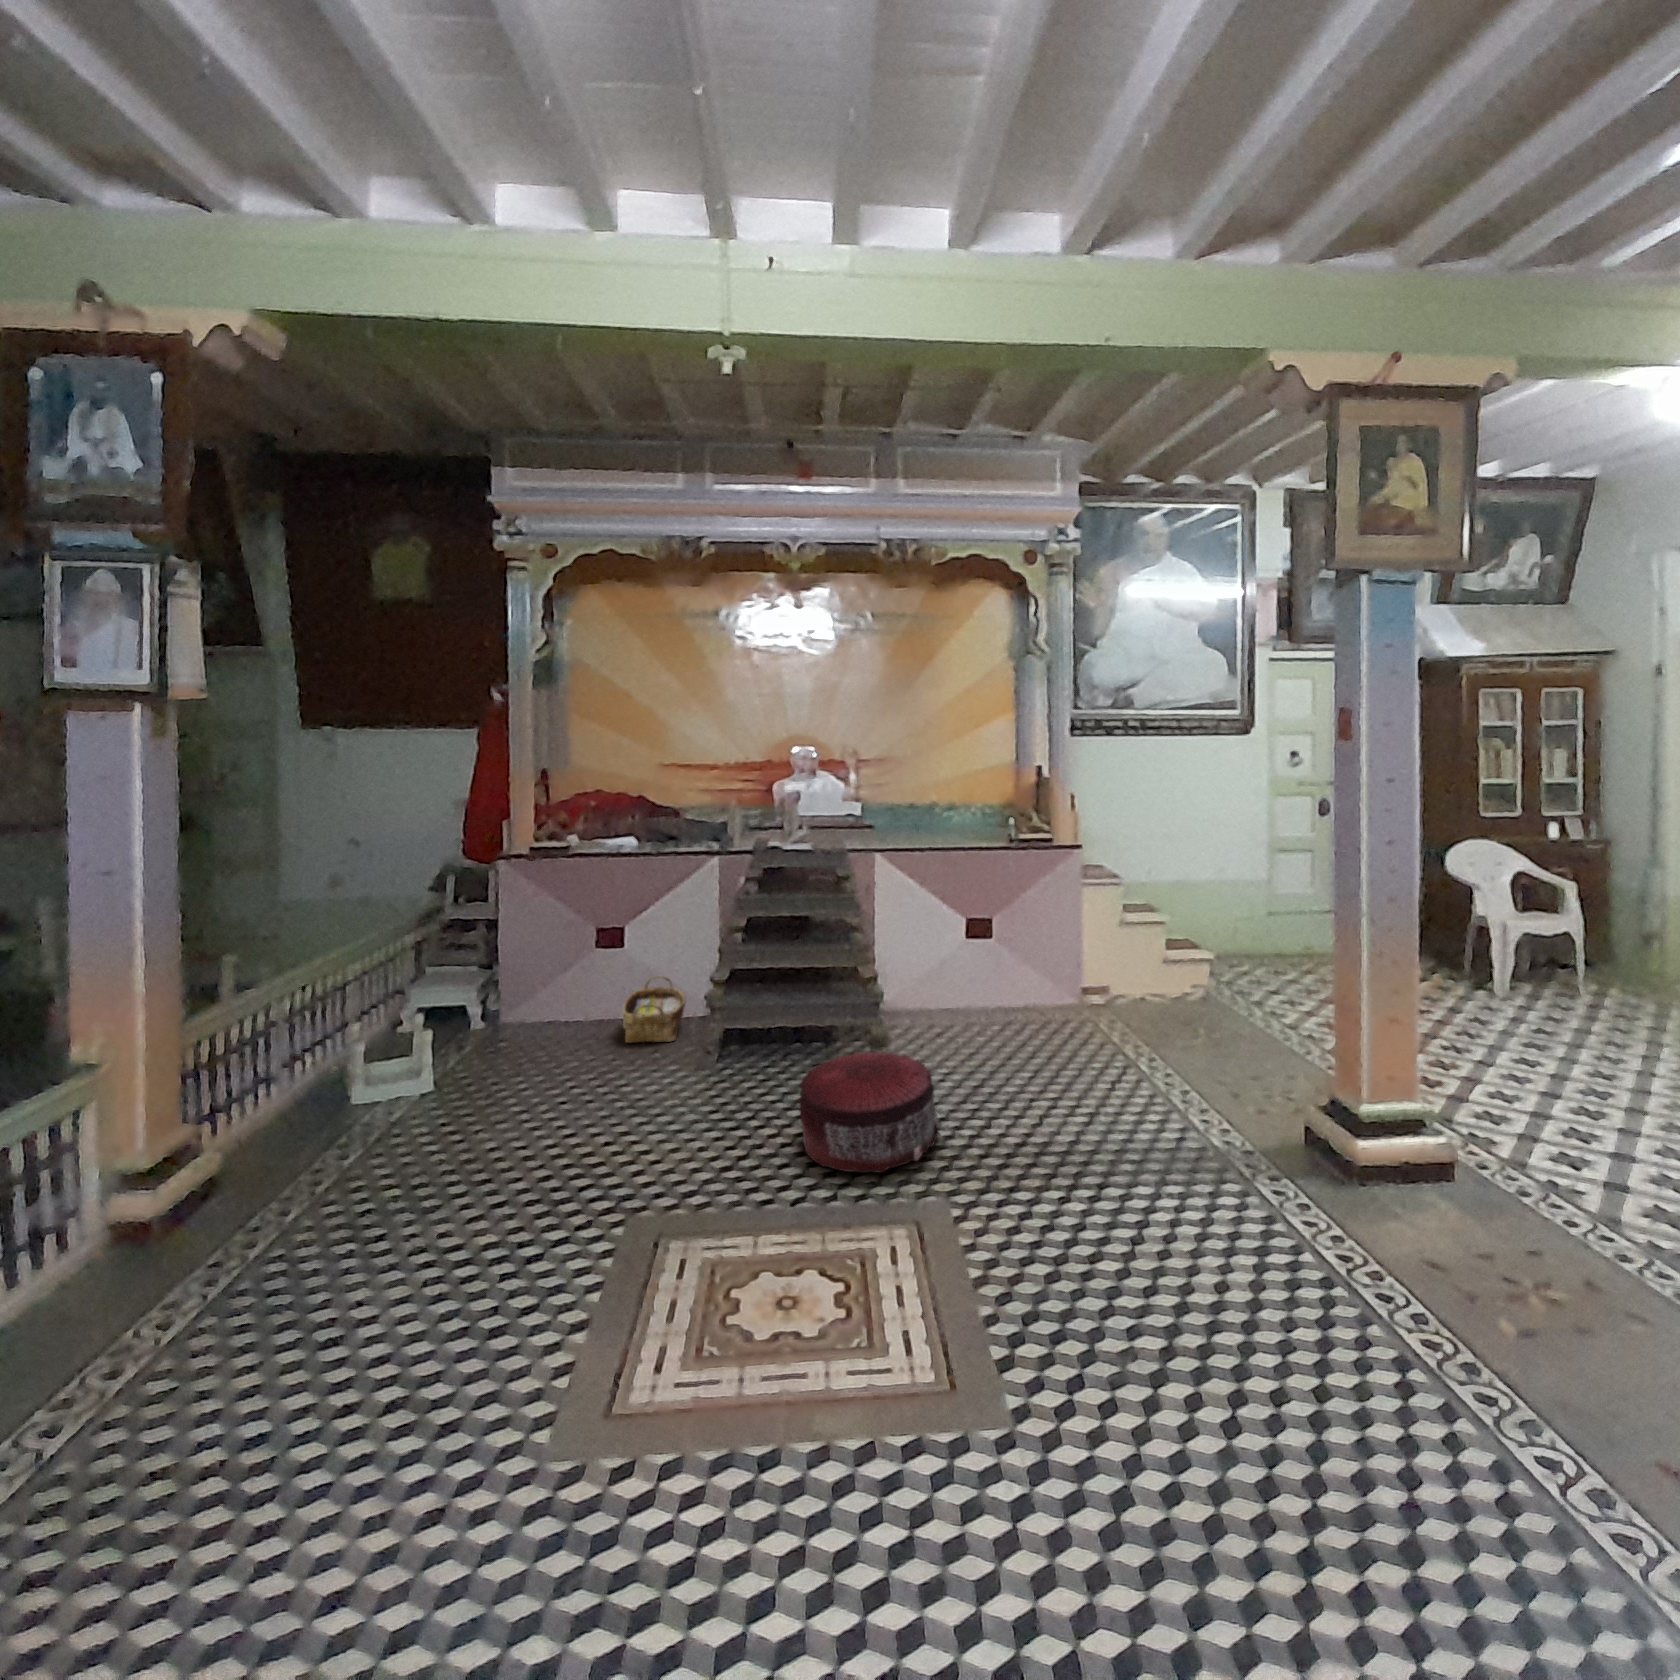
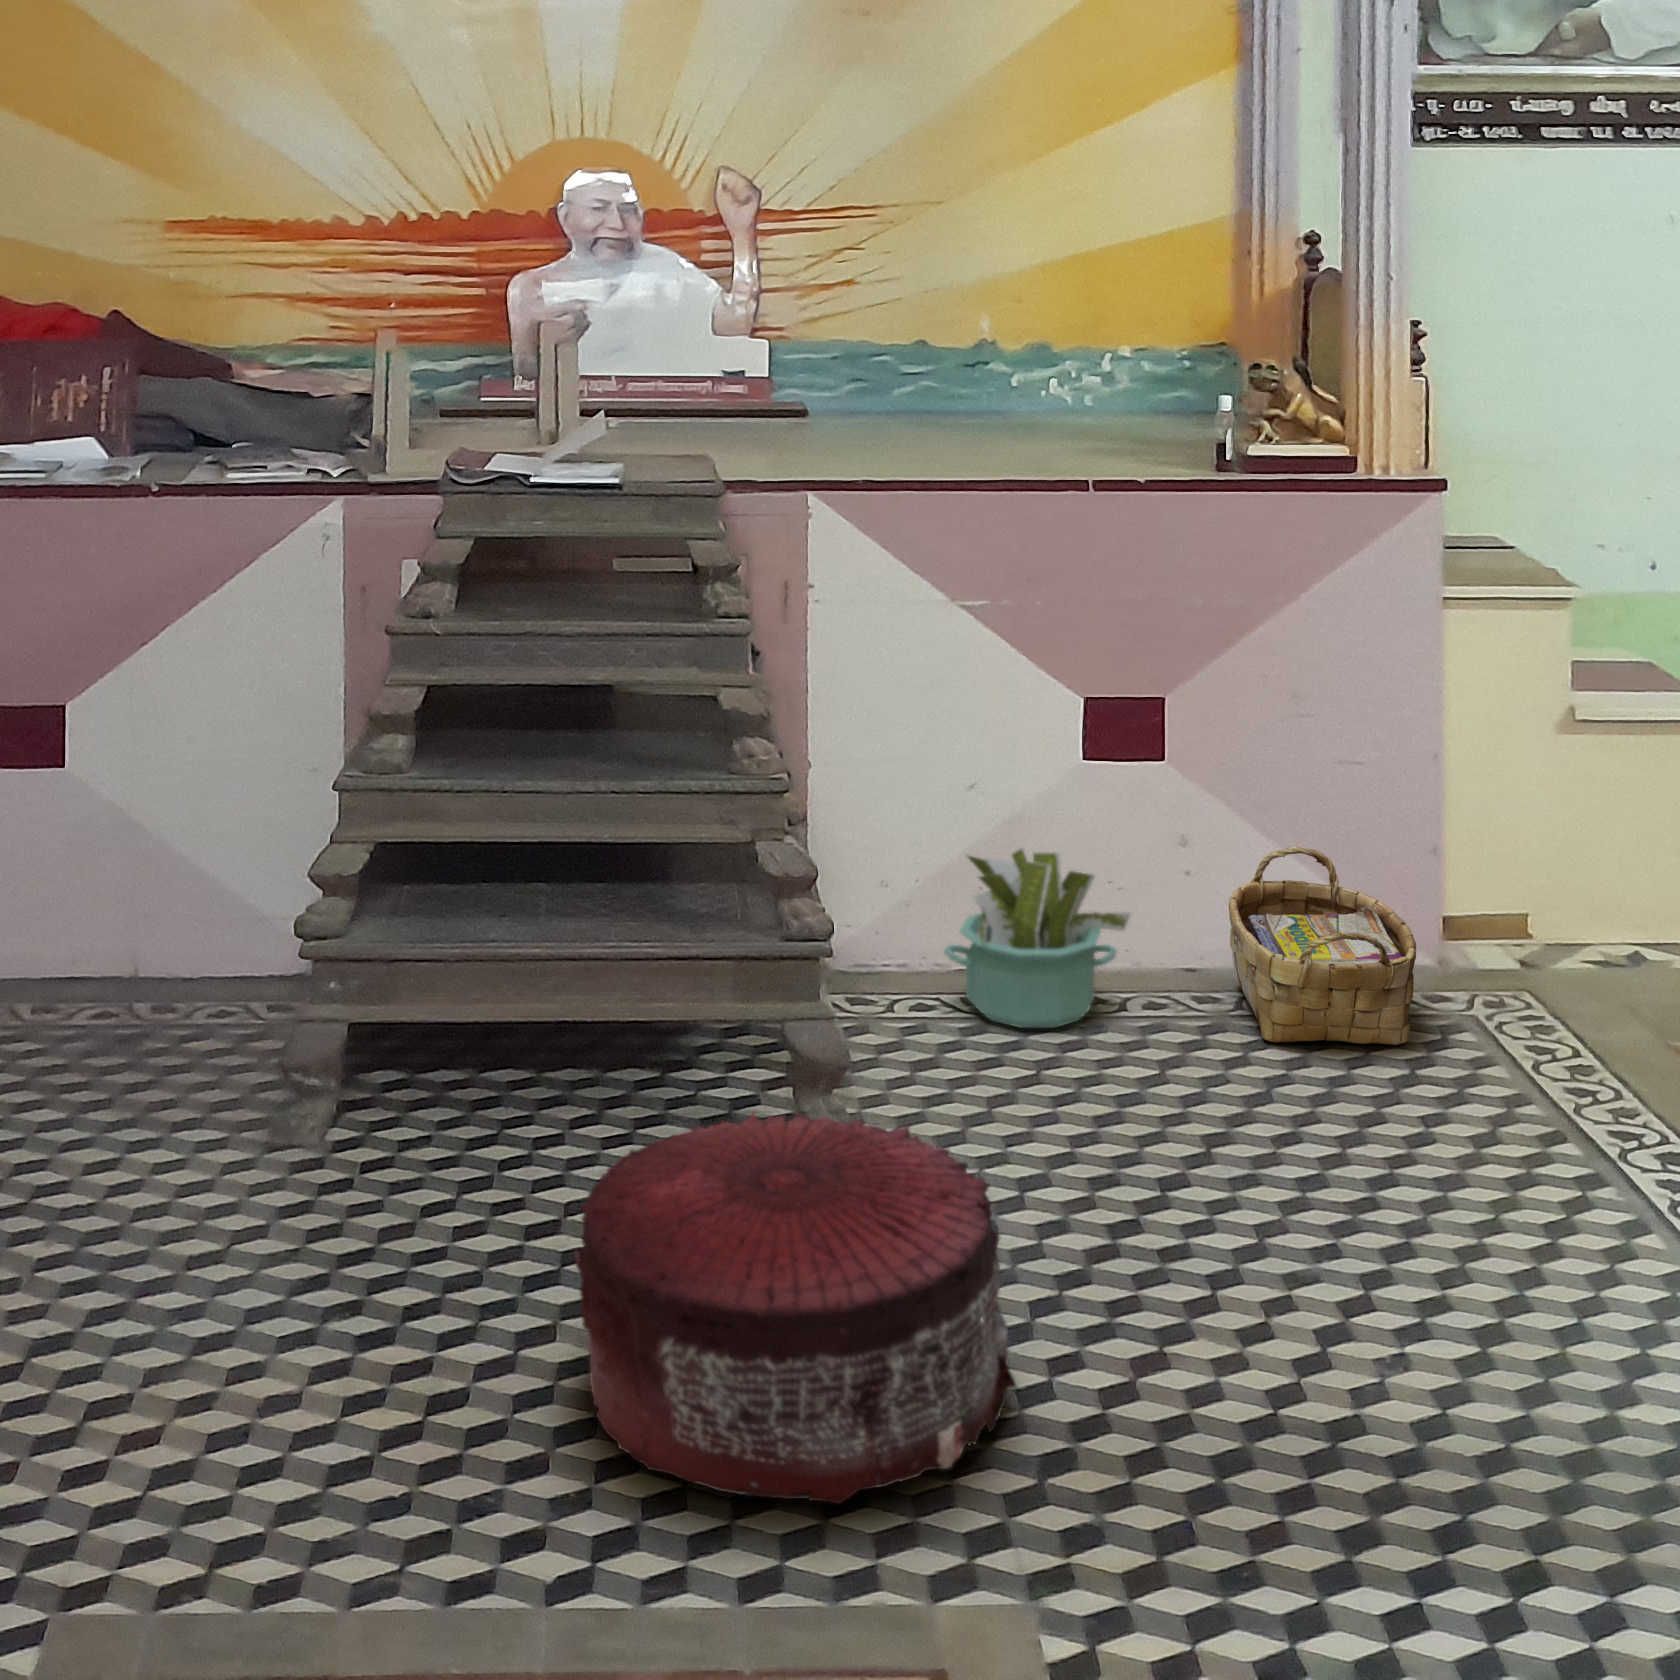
decorative plant: none [922,965,982,1025] -> present [944,847,1130,1028]
woven basket: present [622,976,686,1043] -> present [1229,846,1416,1045]

